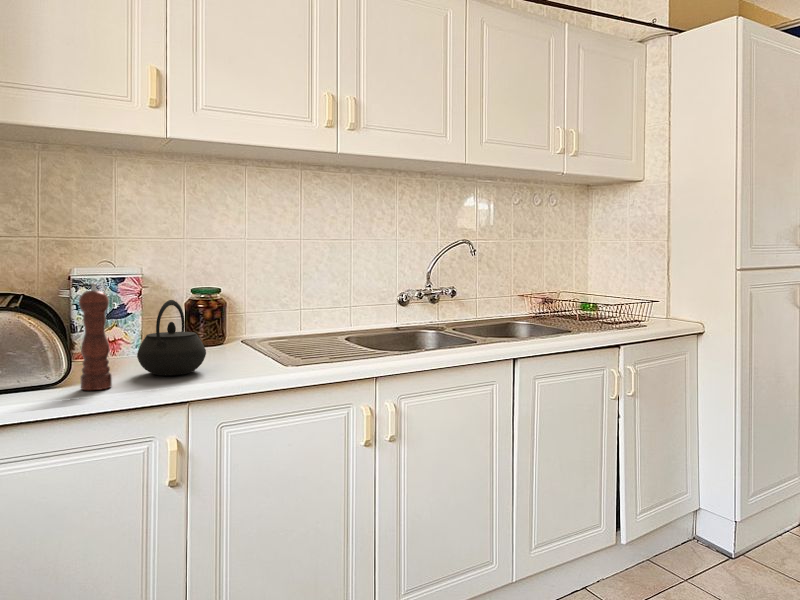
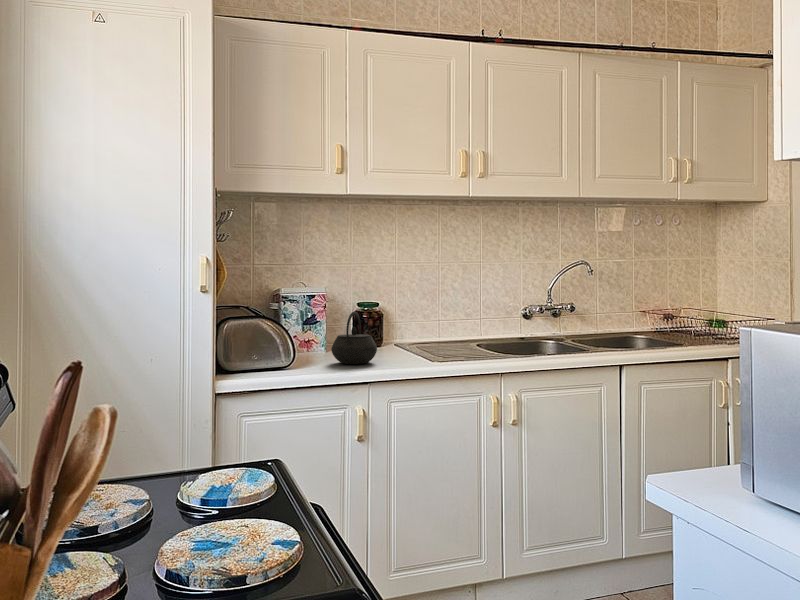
pepper mill: present [79,283,112,390] -> none [301,300,319,370]

